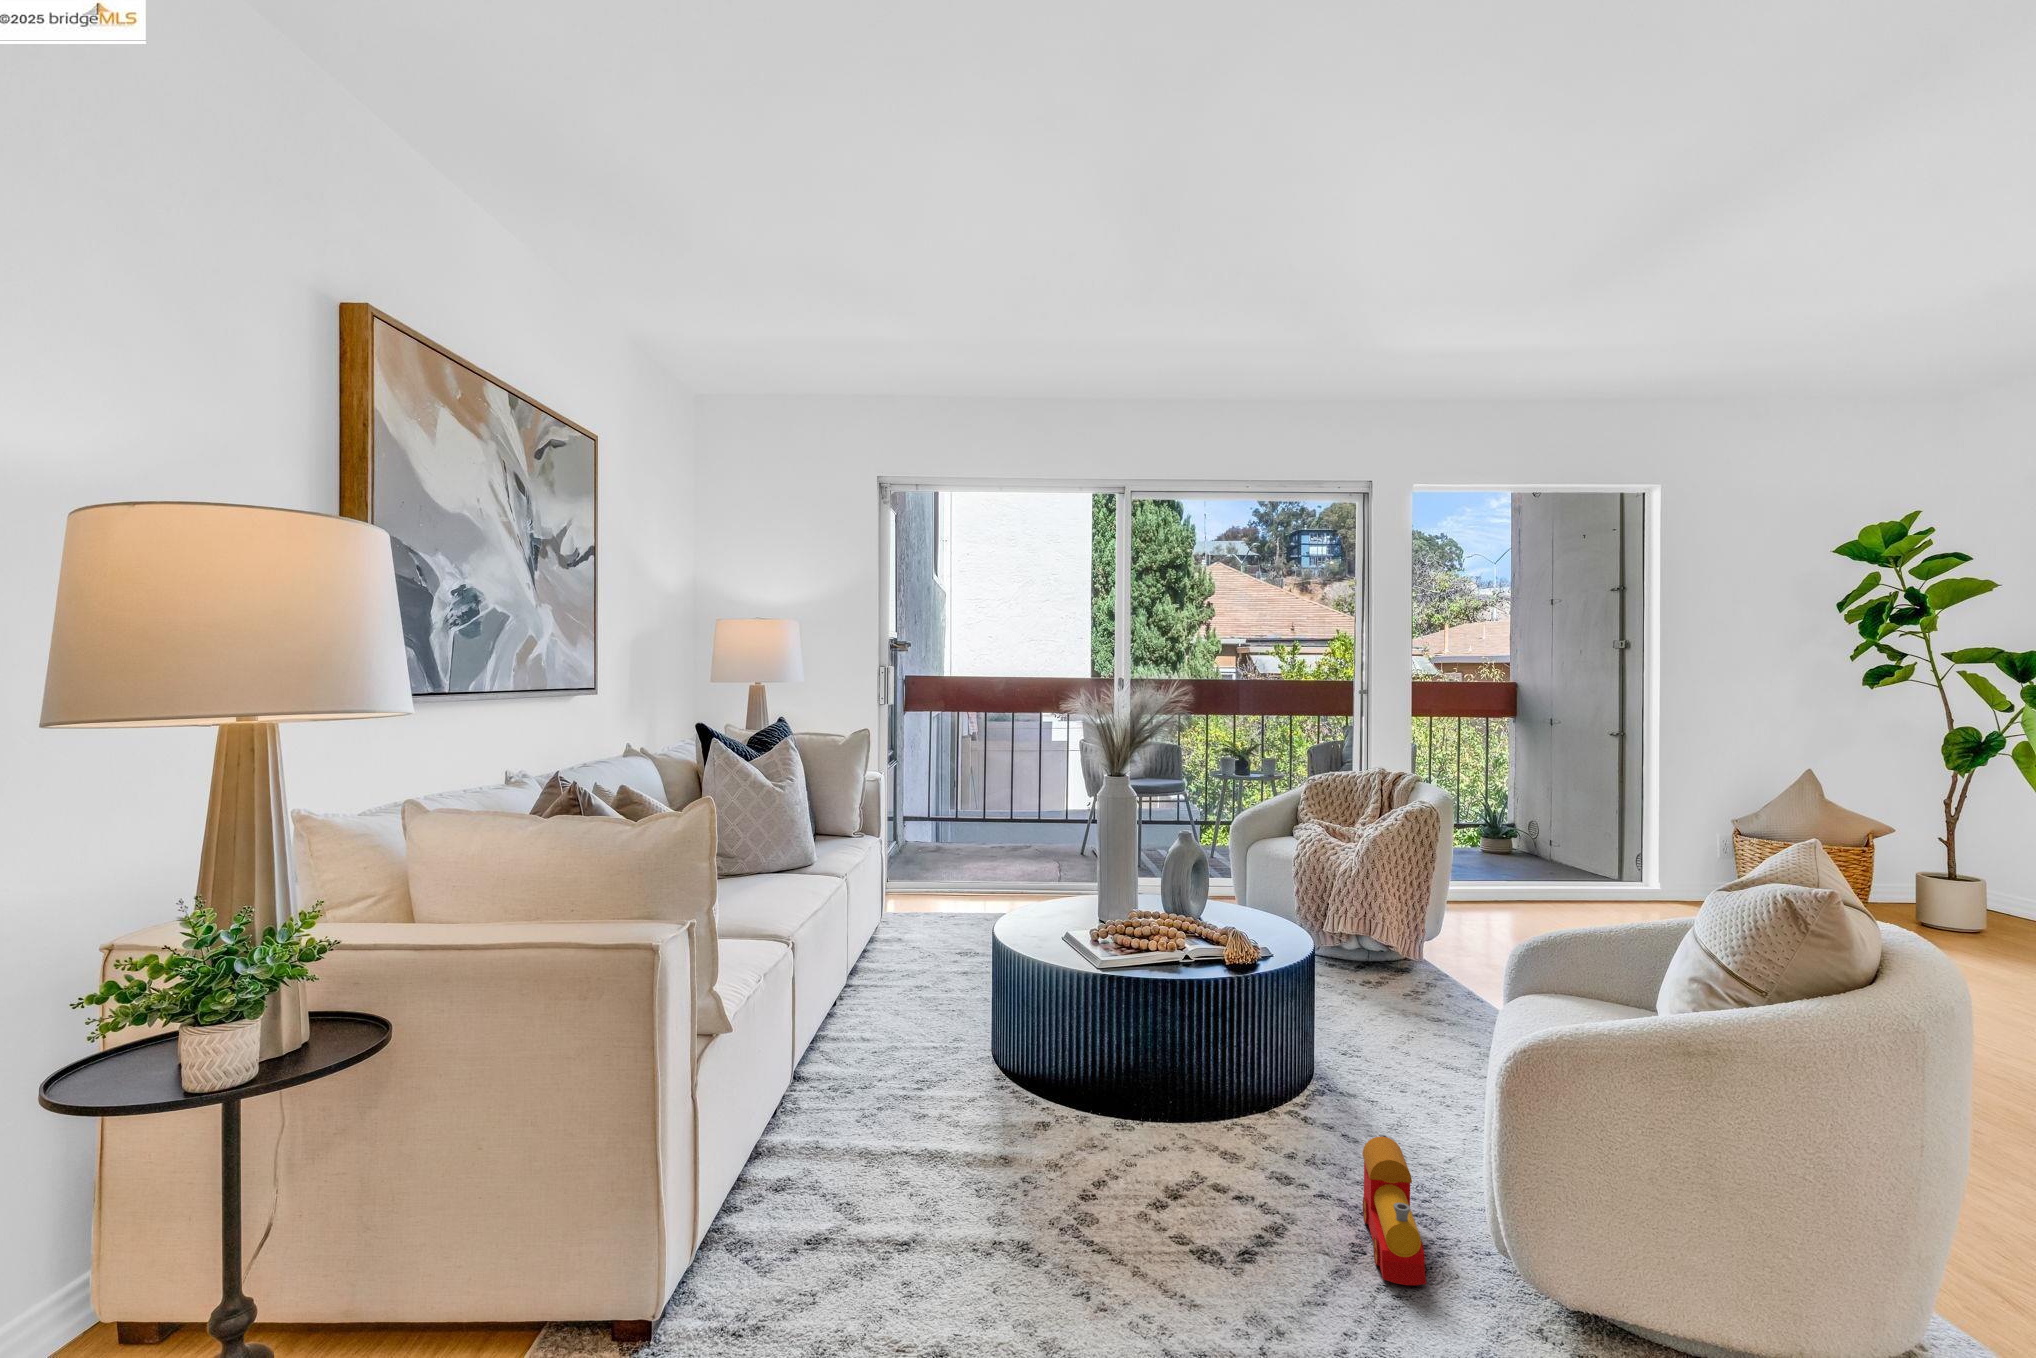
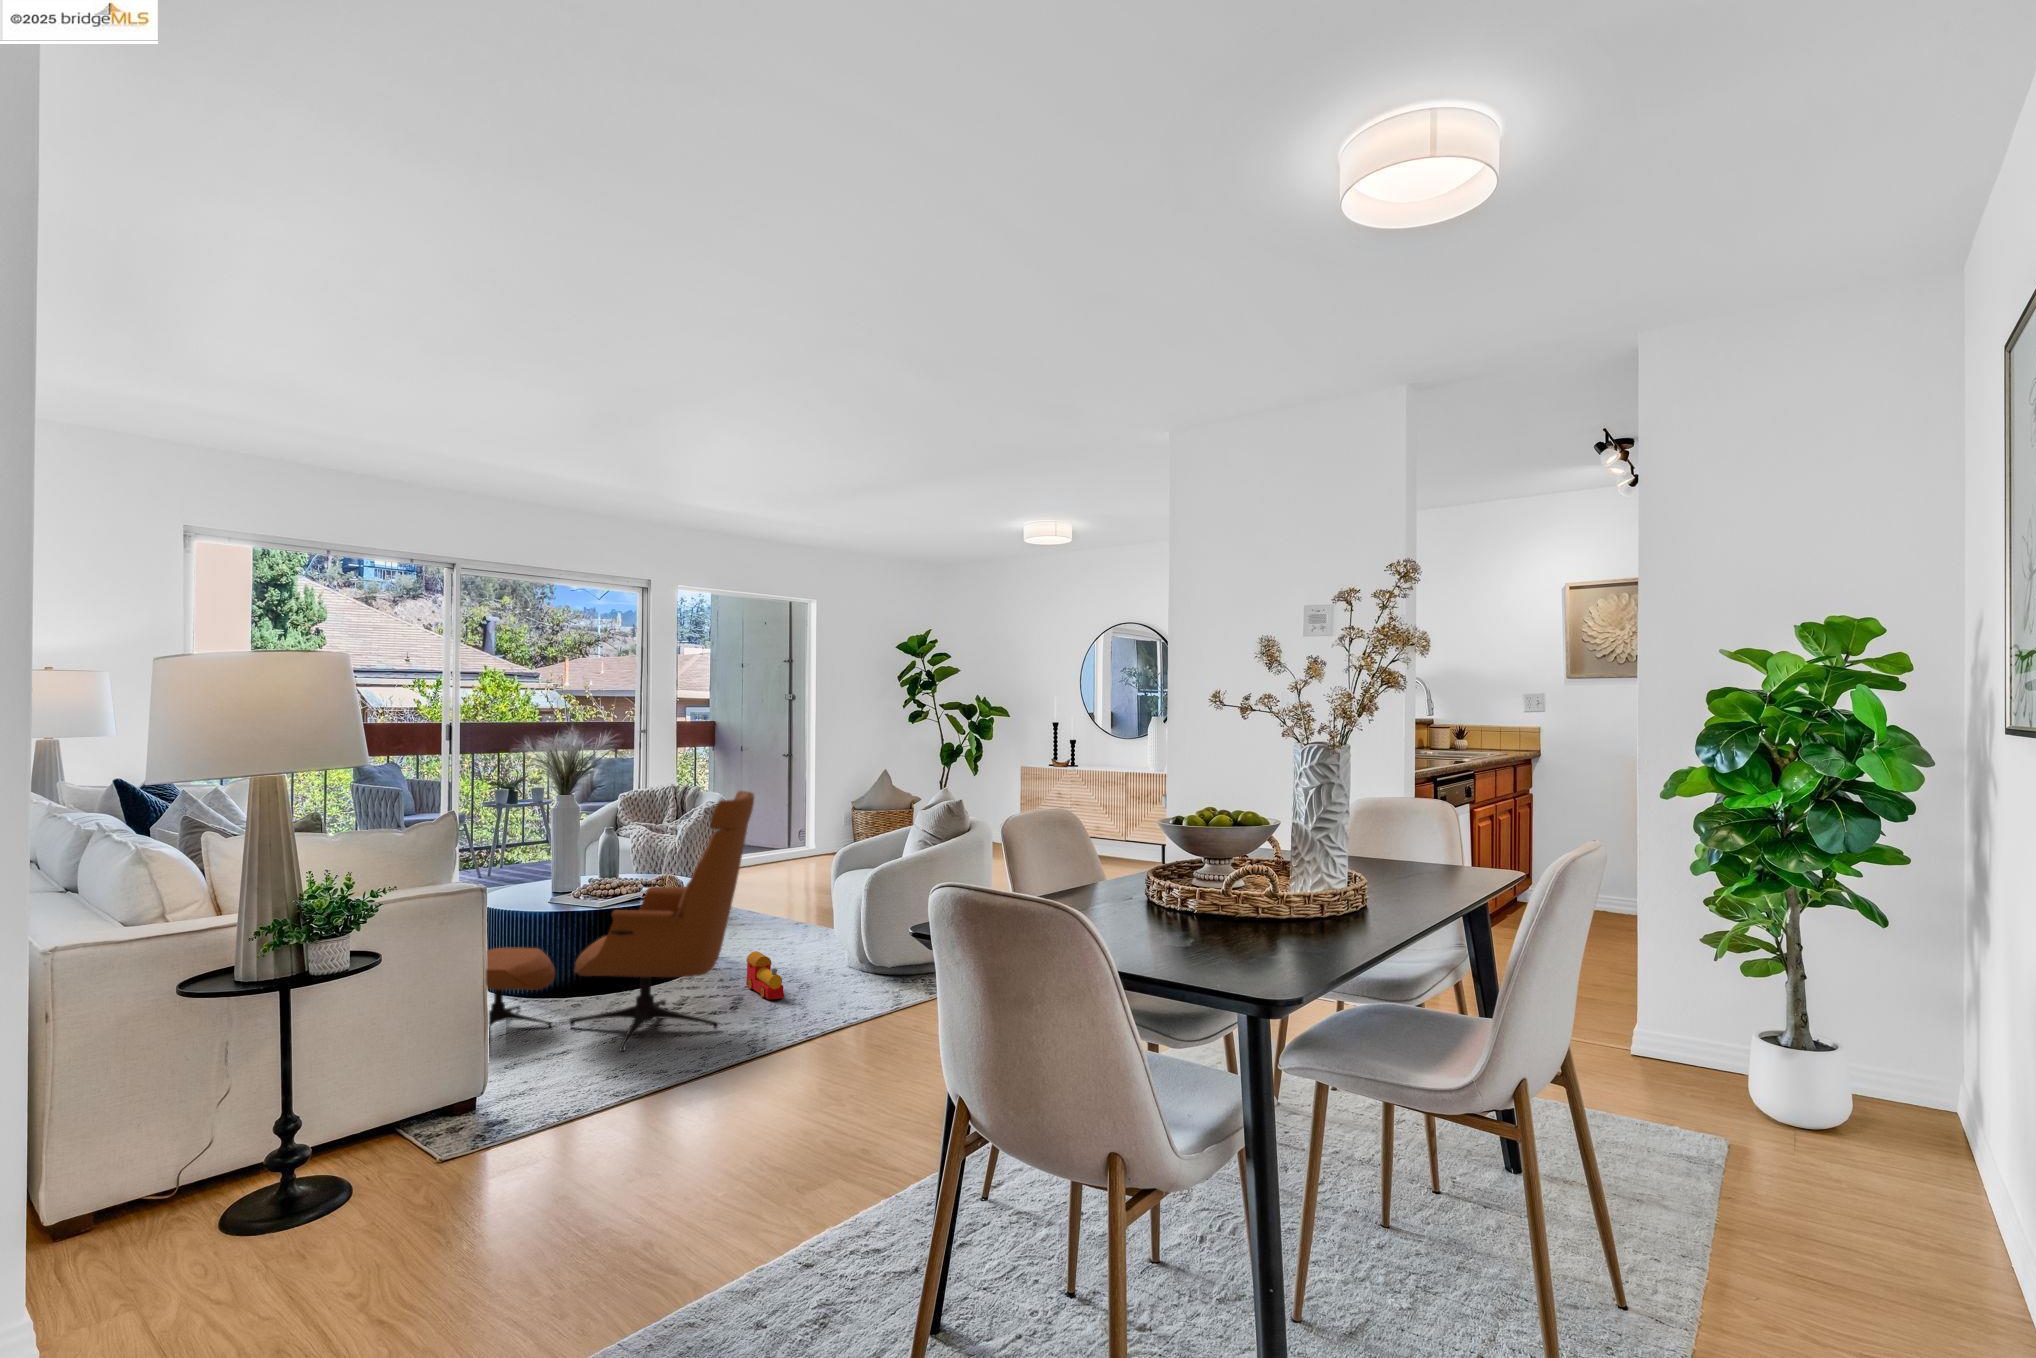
lounge chair: none [768,771,1292,1358] -> present [486,791,754,1051]

